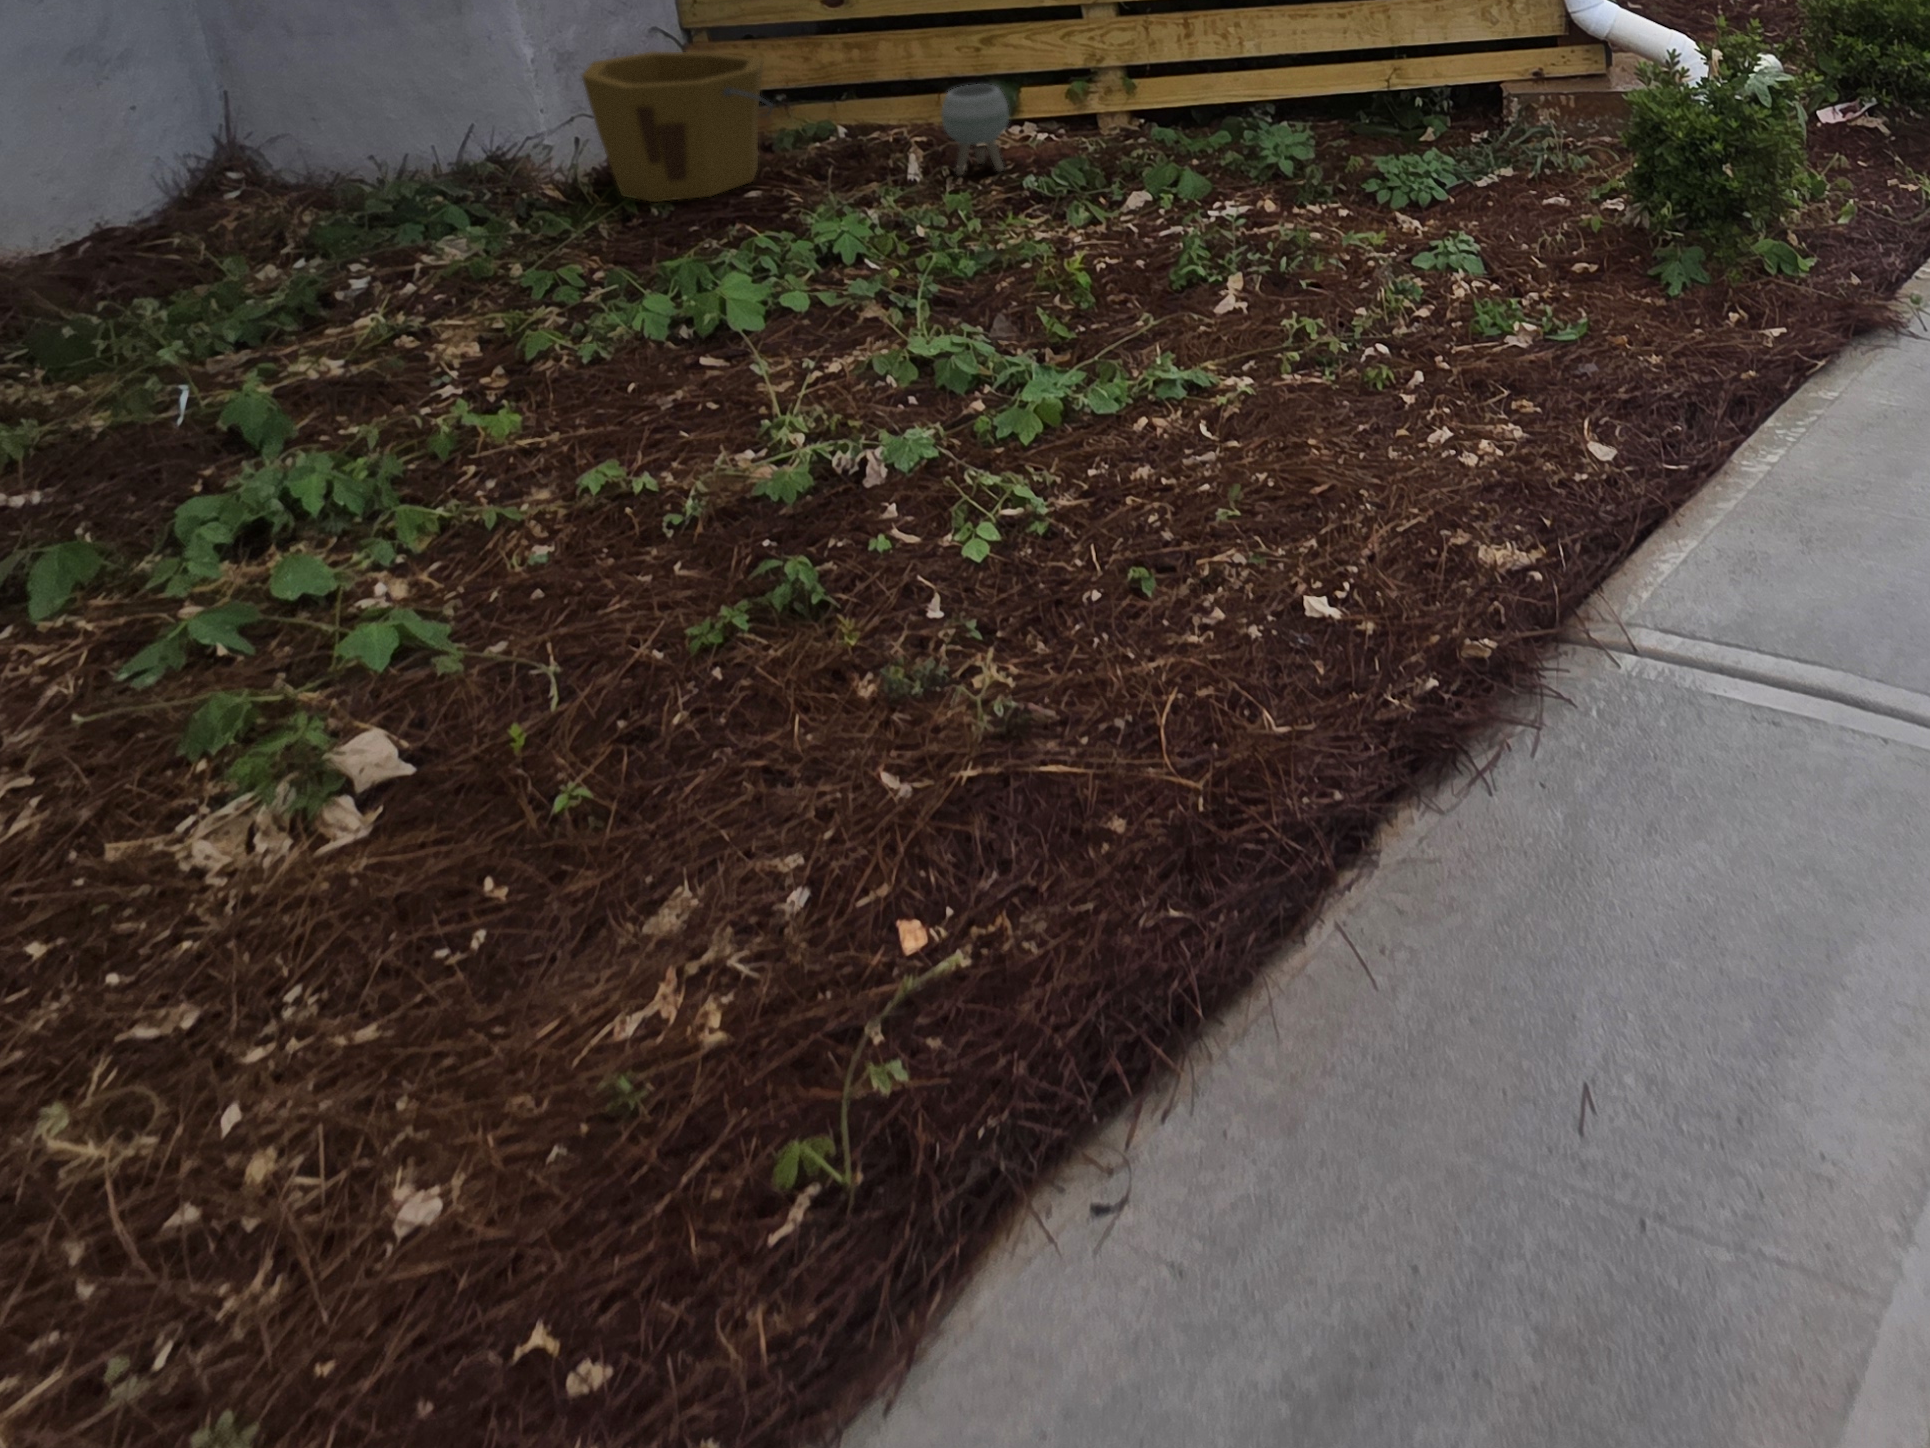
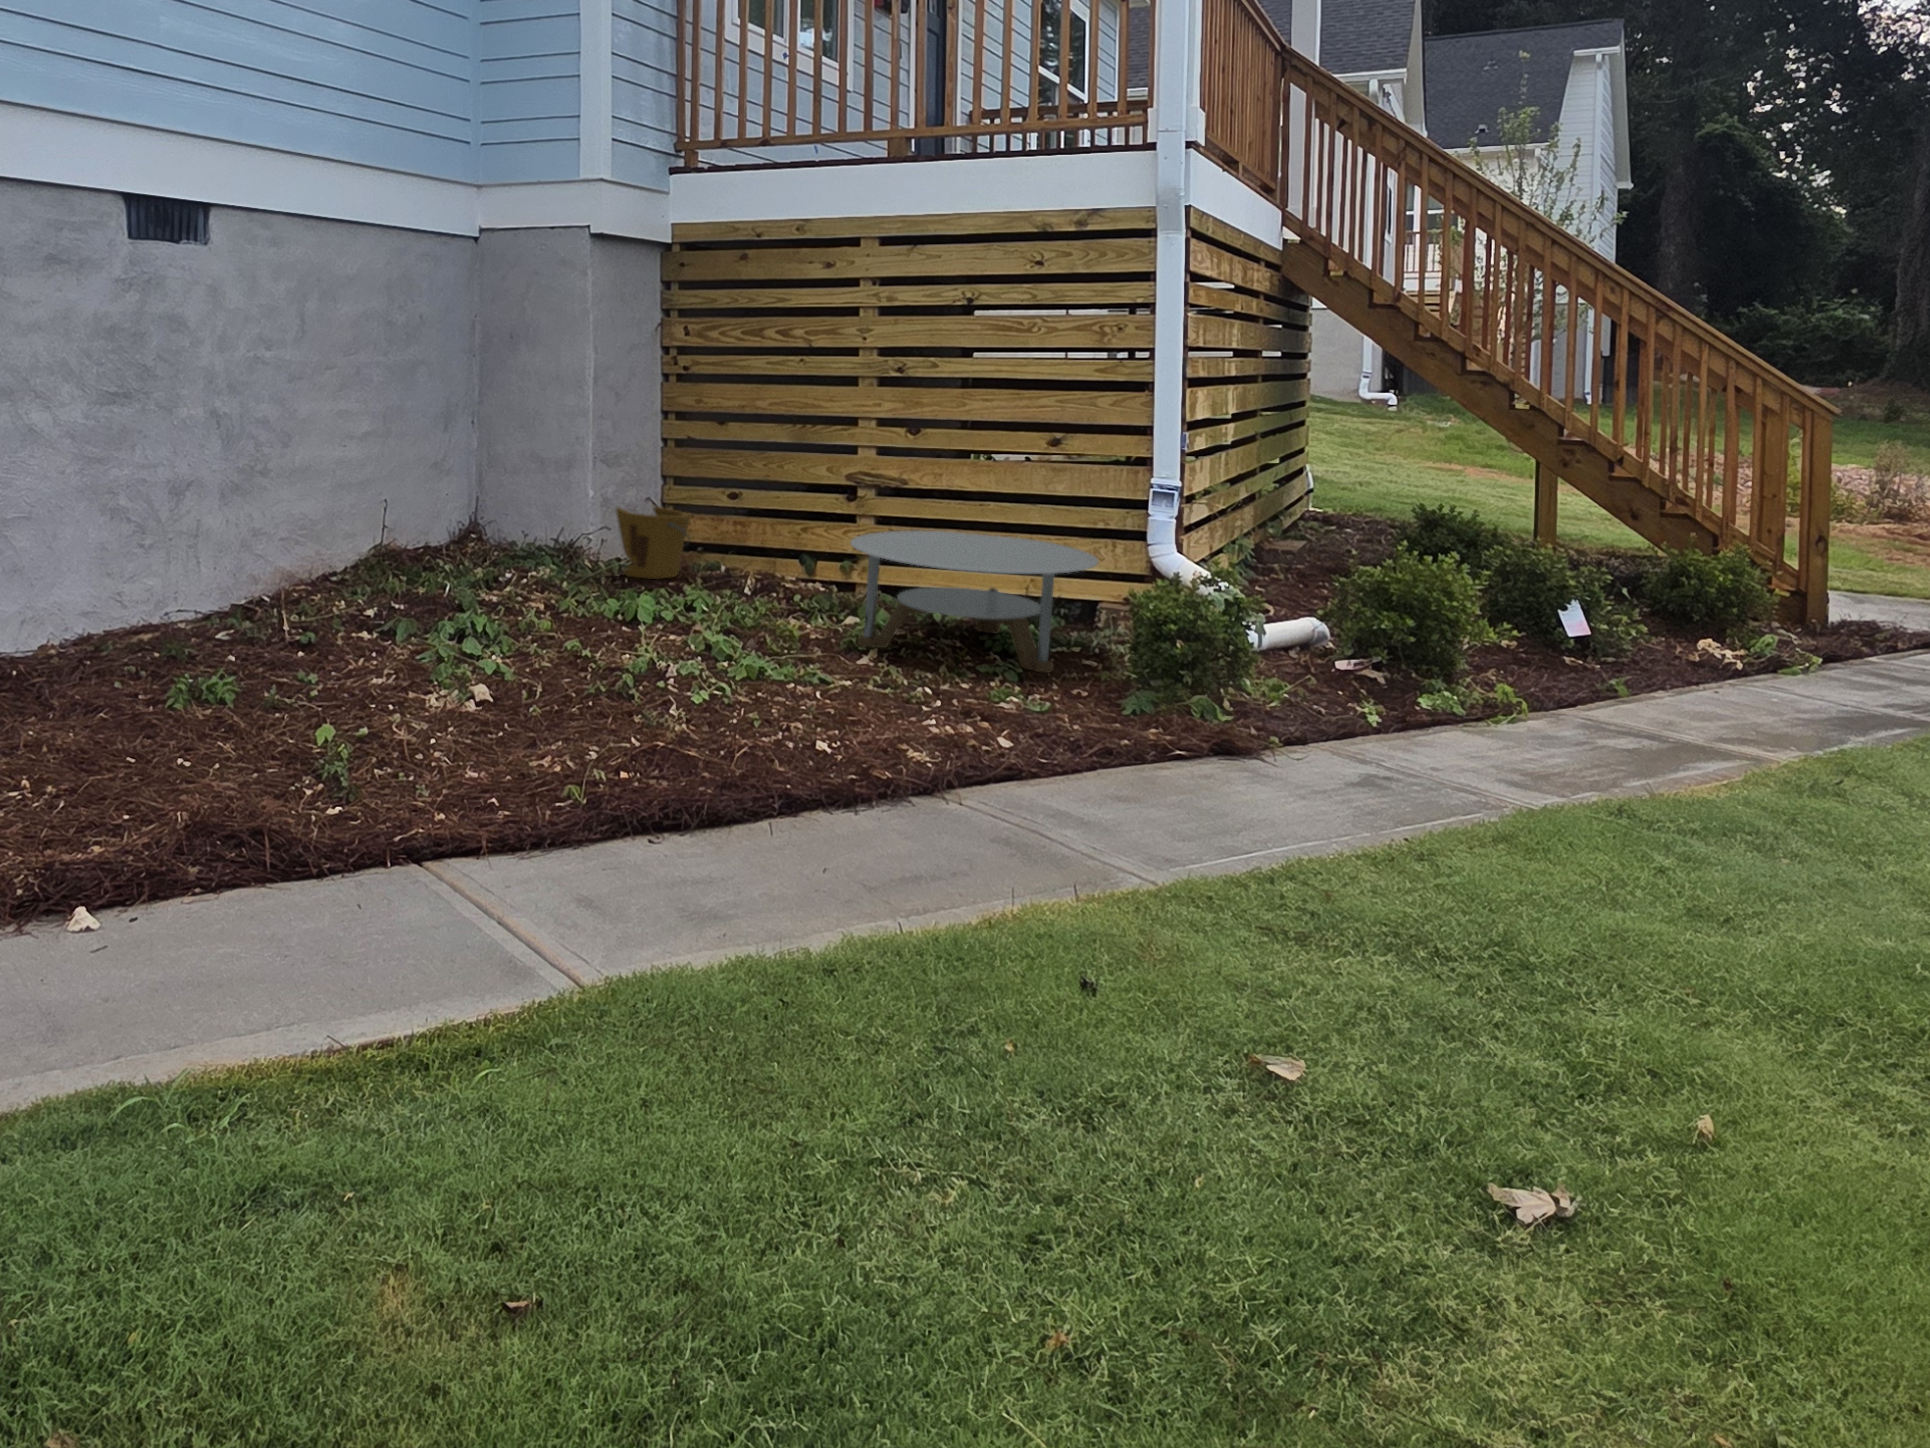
round table: none [1124,9,1536,250] -> present [850,530,1098,673]
planter: present [941,85,1009,175] -> none [771,551,807,604]

